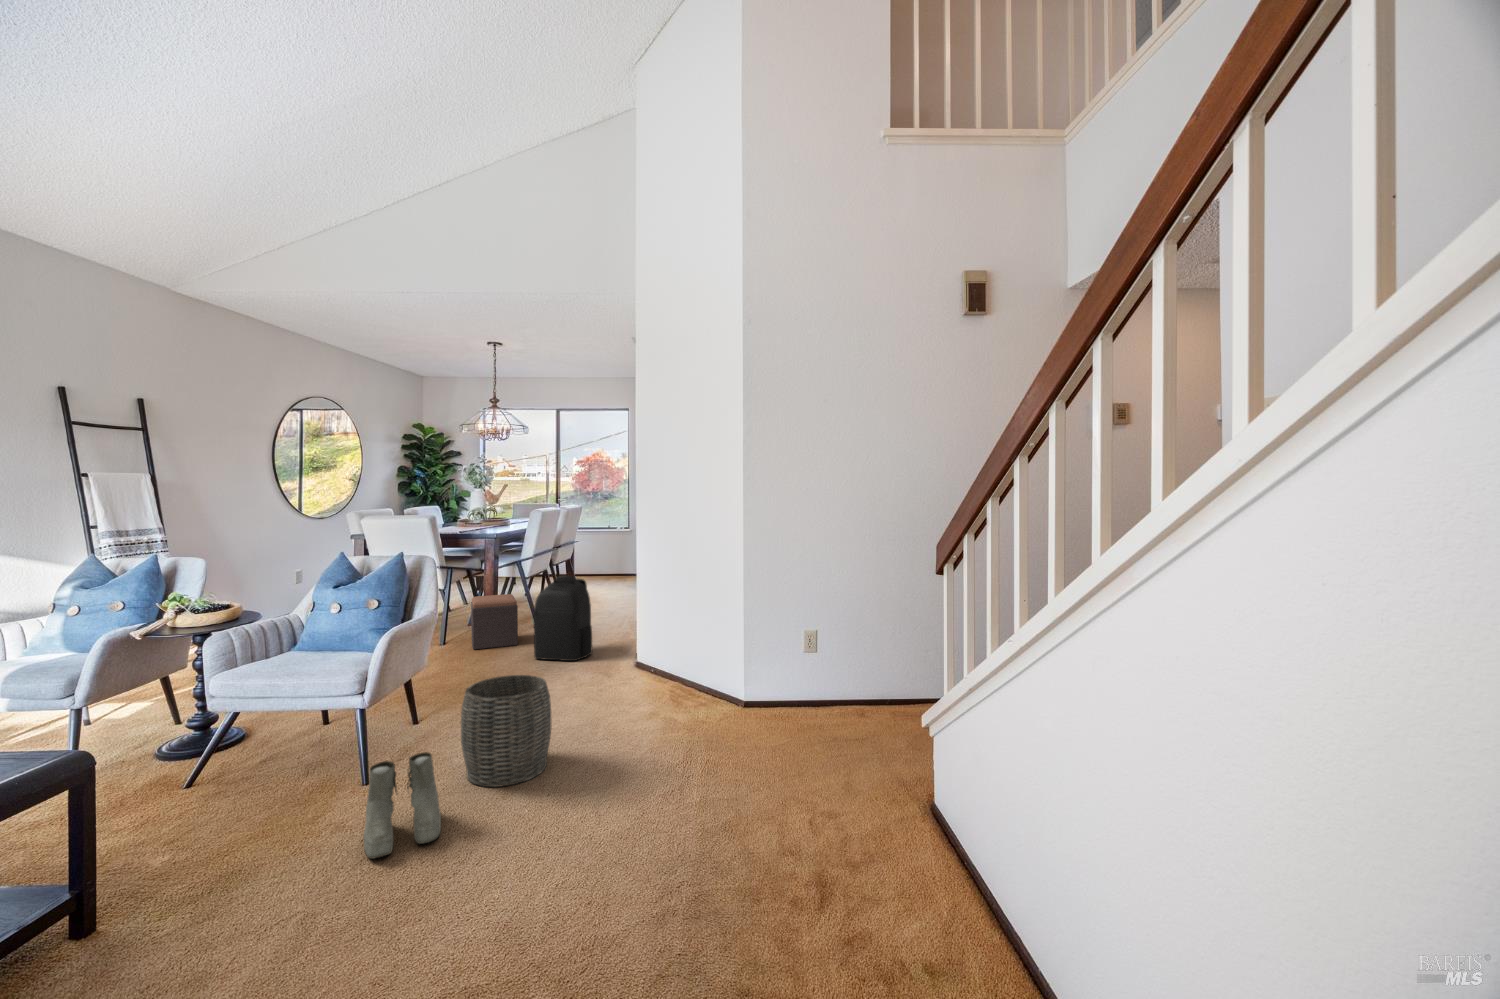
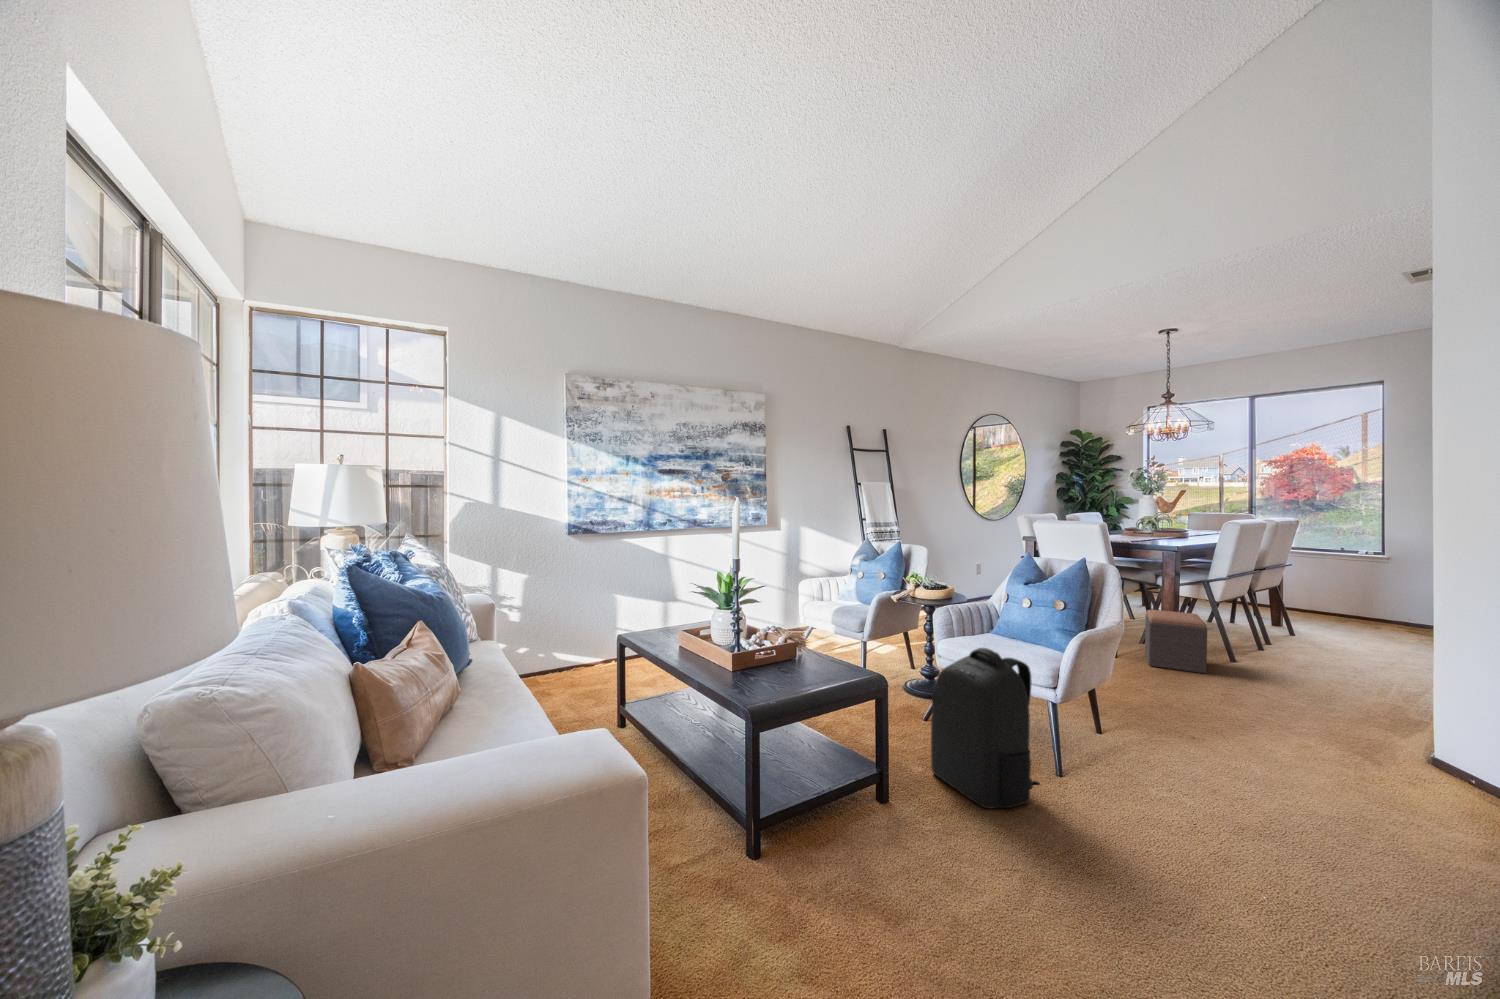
backpack: present [534,575,592,661] -> present [931,648,1038,809]
woven basket: present [461,675,551,787] -> none [1172,720,1309,871]
boots: present [364,752,441,859] -> none [1074,777,1160,895]

